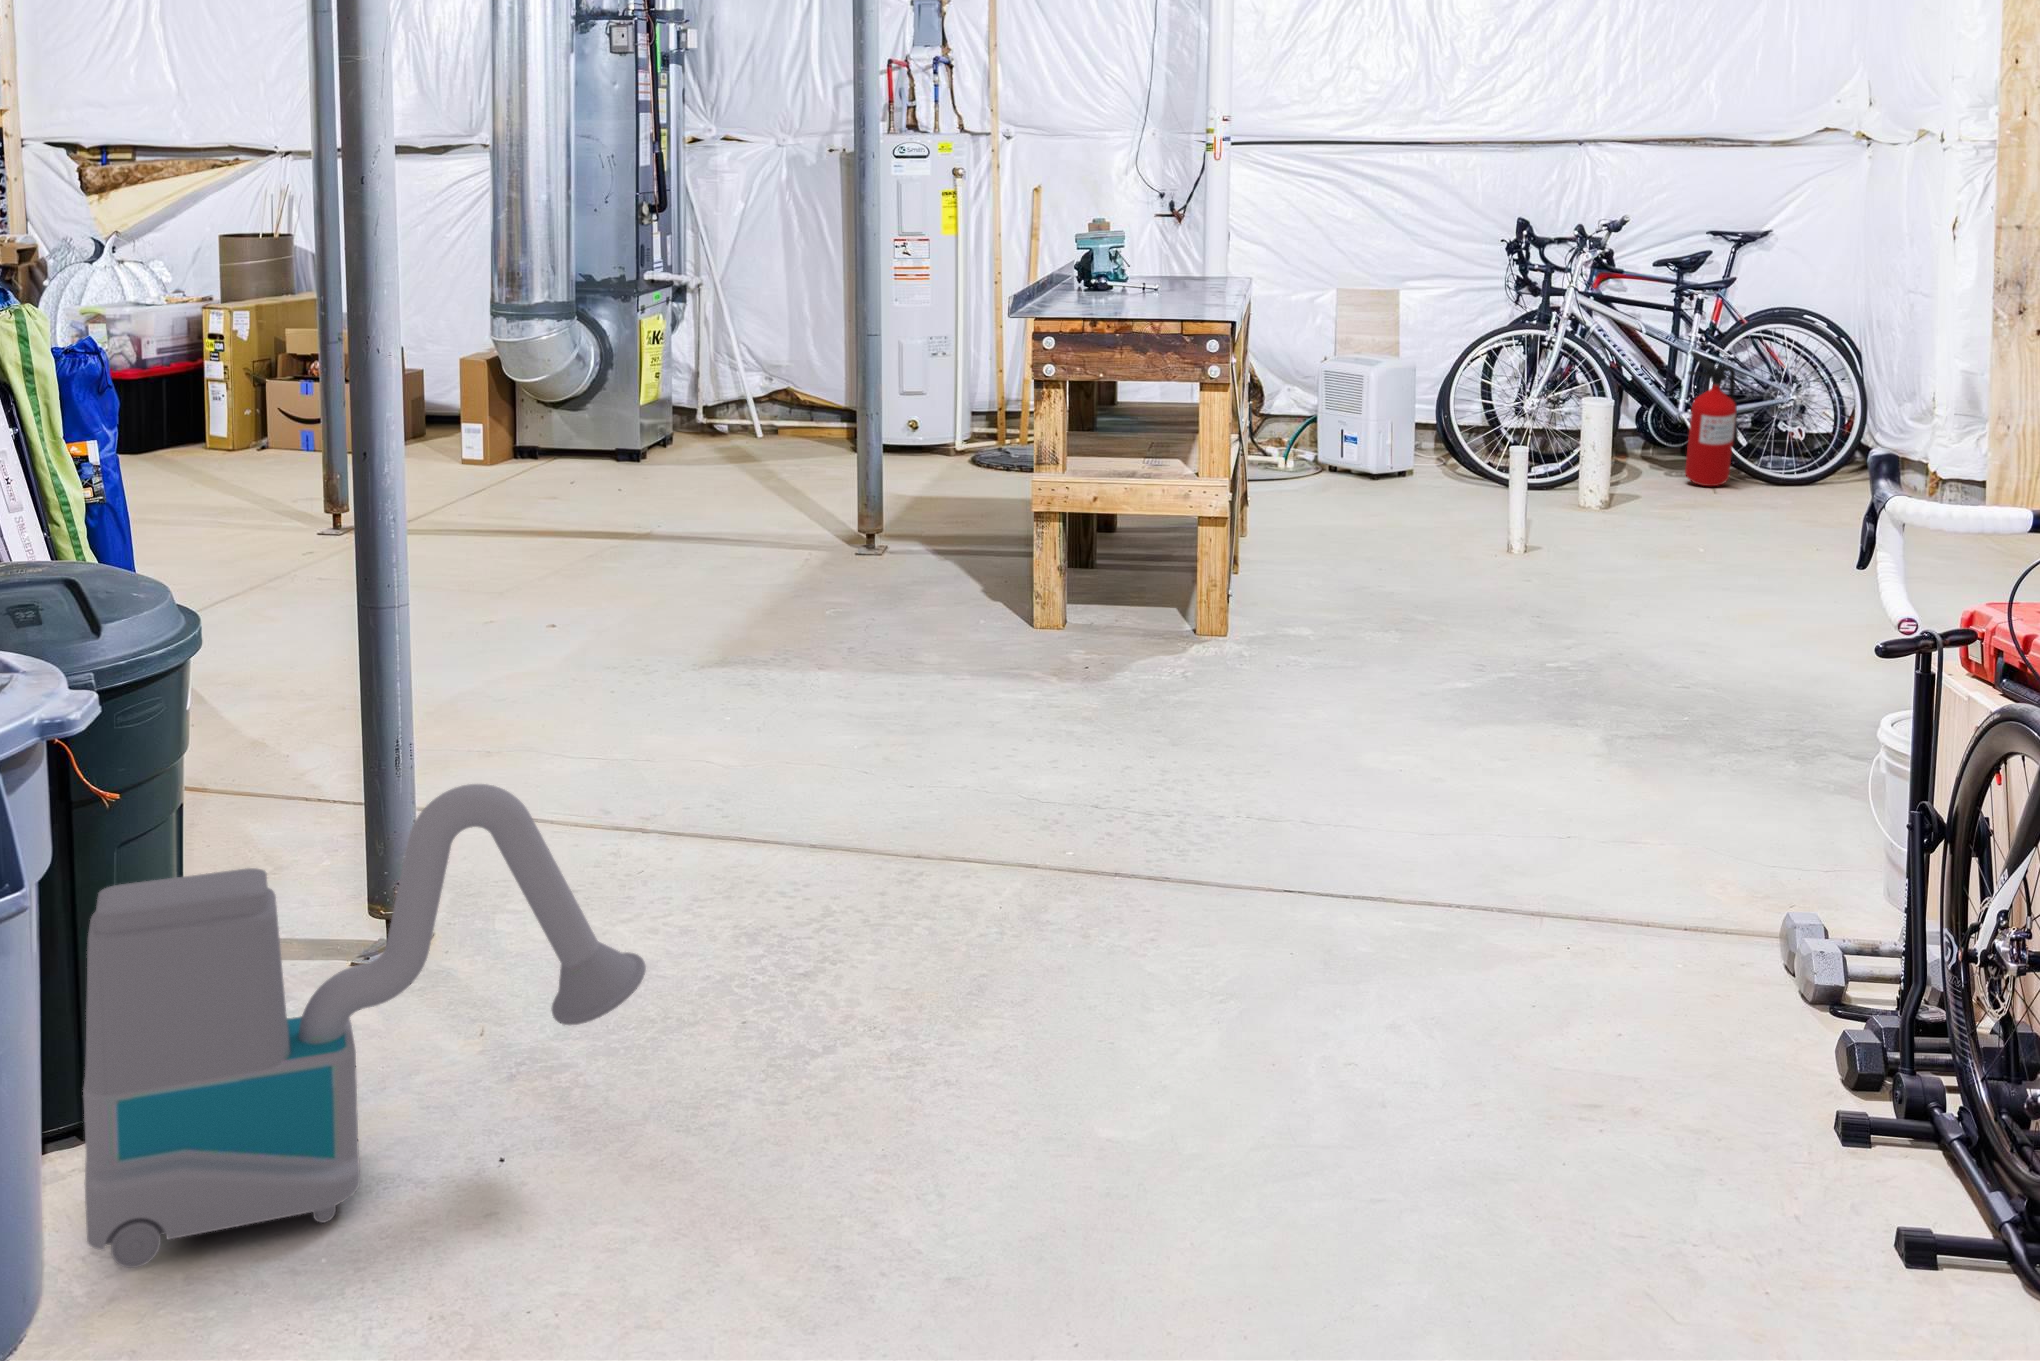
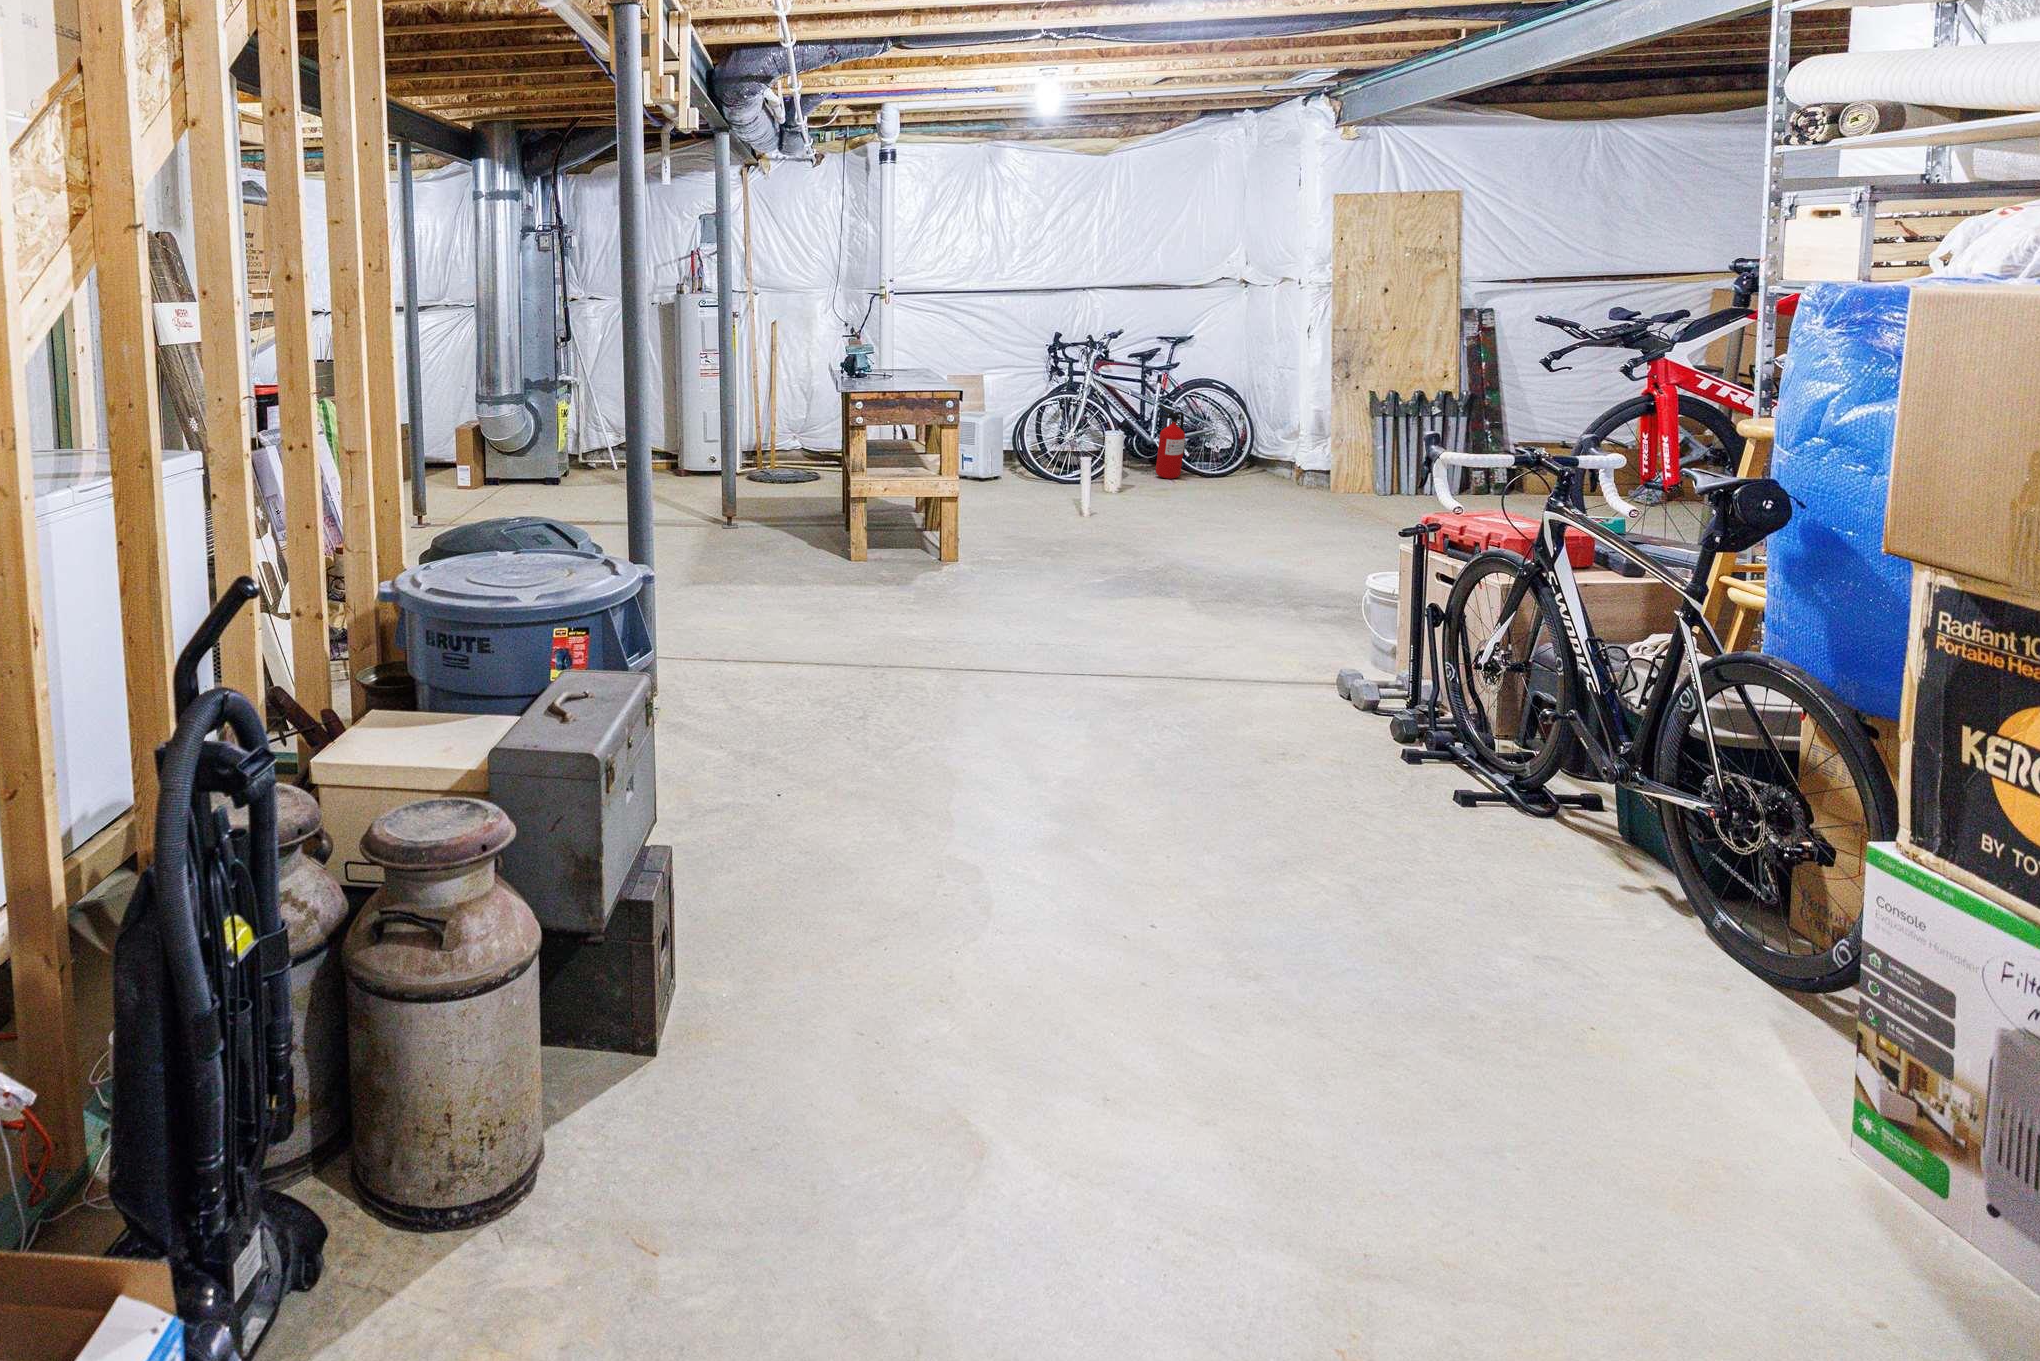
vacuum cleaner: present [83,784,646,1268] -> none [613,611,852,835]

